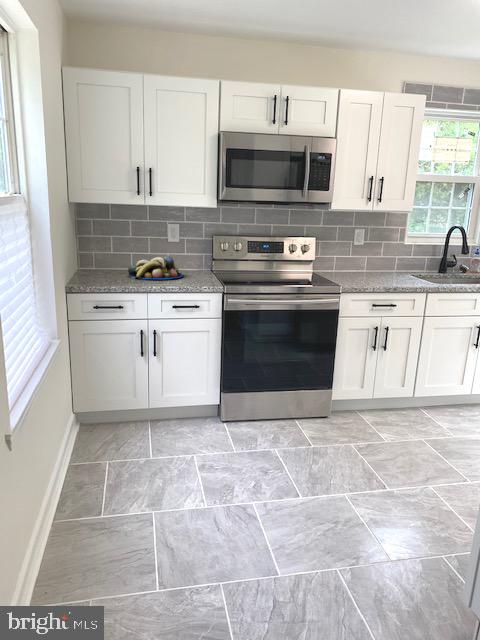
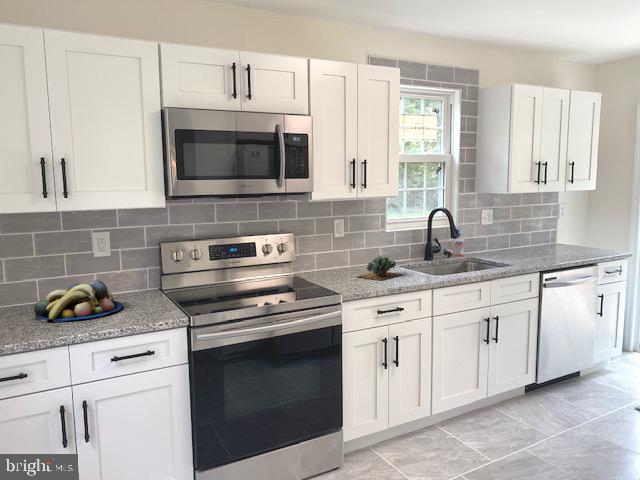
succulent plant: none [366,262,407,282] -> present [357,256,402,280]

